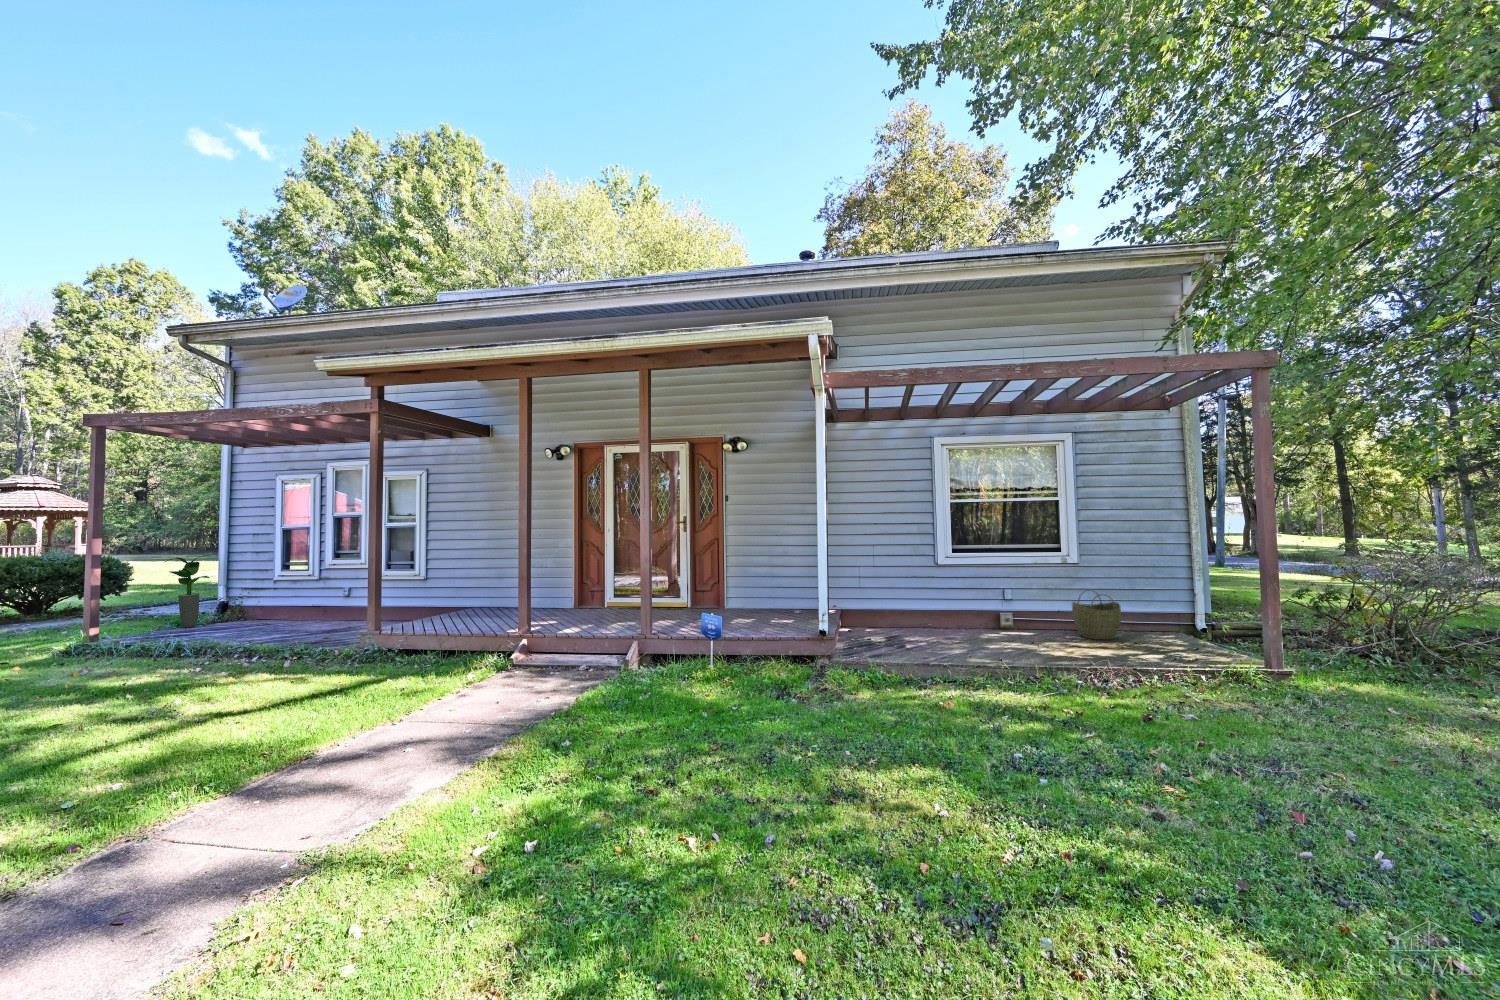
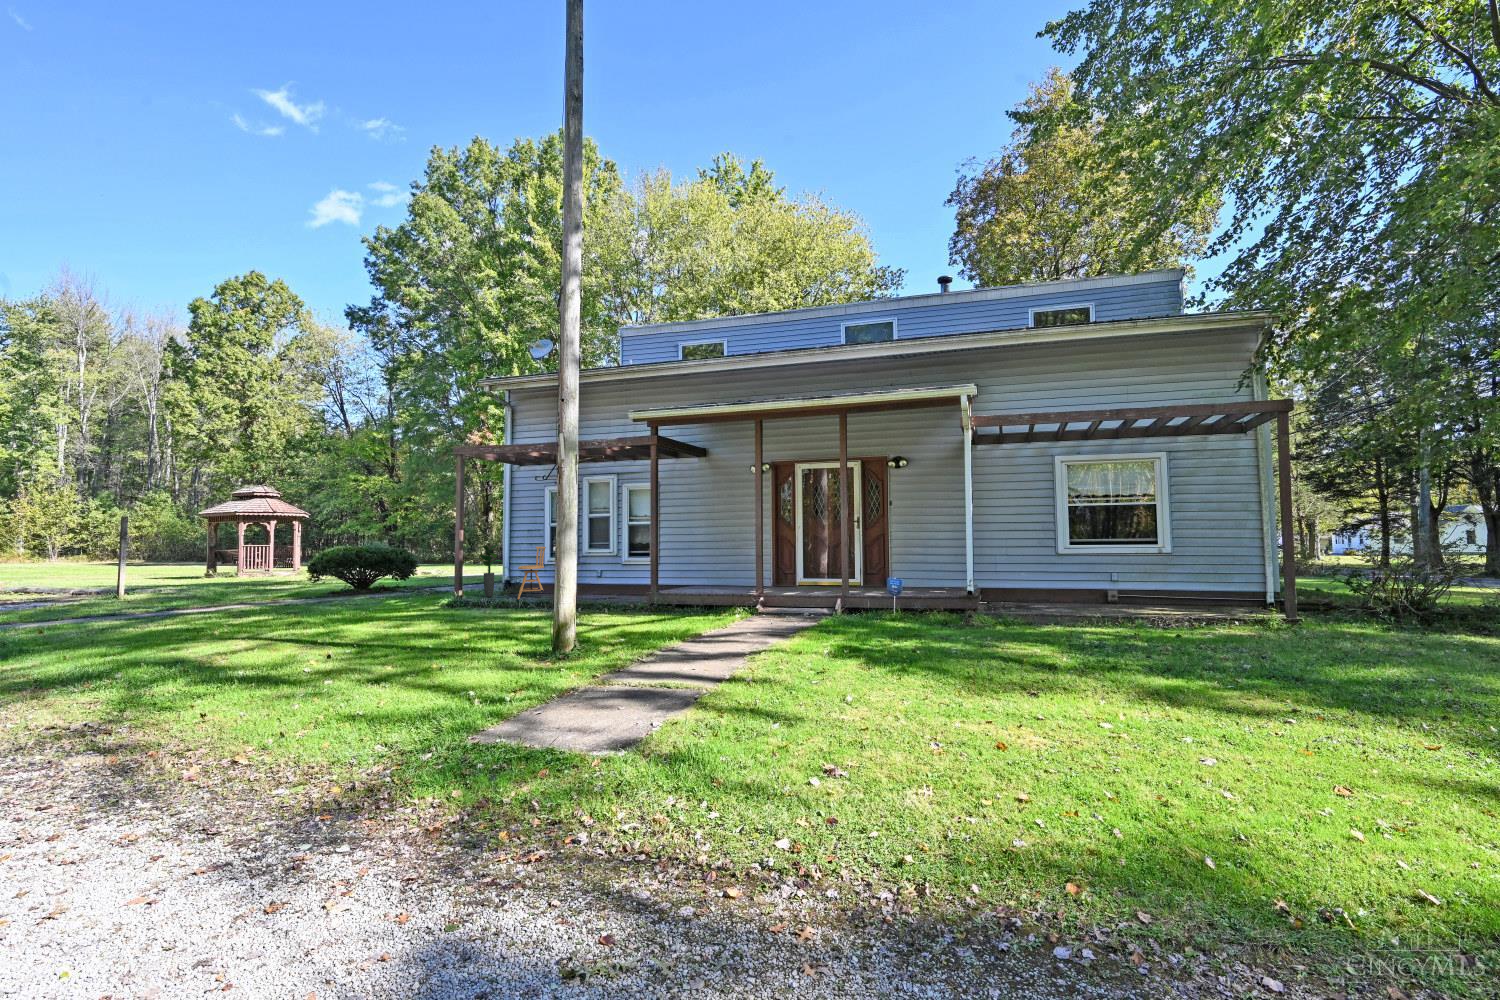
chair: none [215,557,279,634] -> present [518,547,546,599]
woven basket: present [1072,589,1121,640] -> none [1166,574,1202,610]

